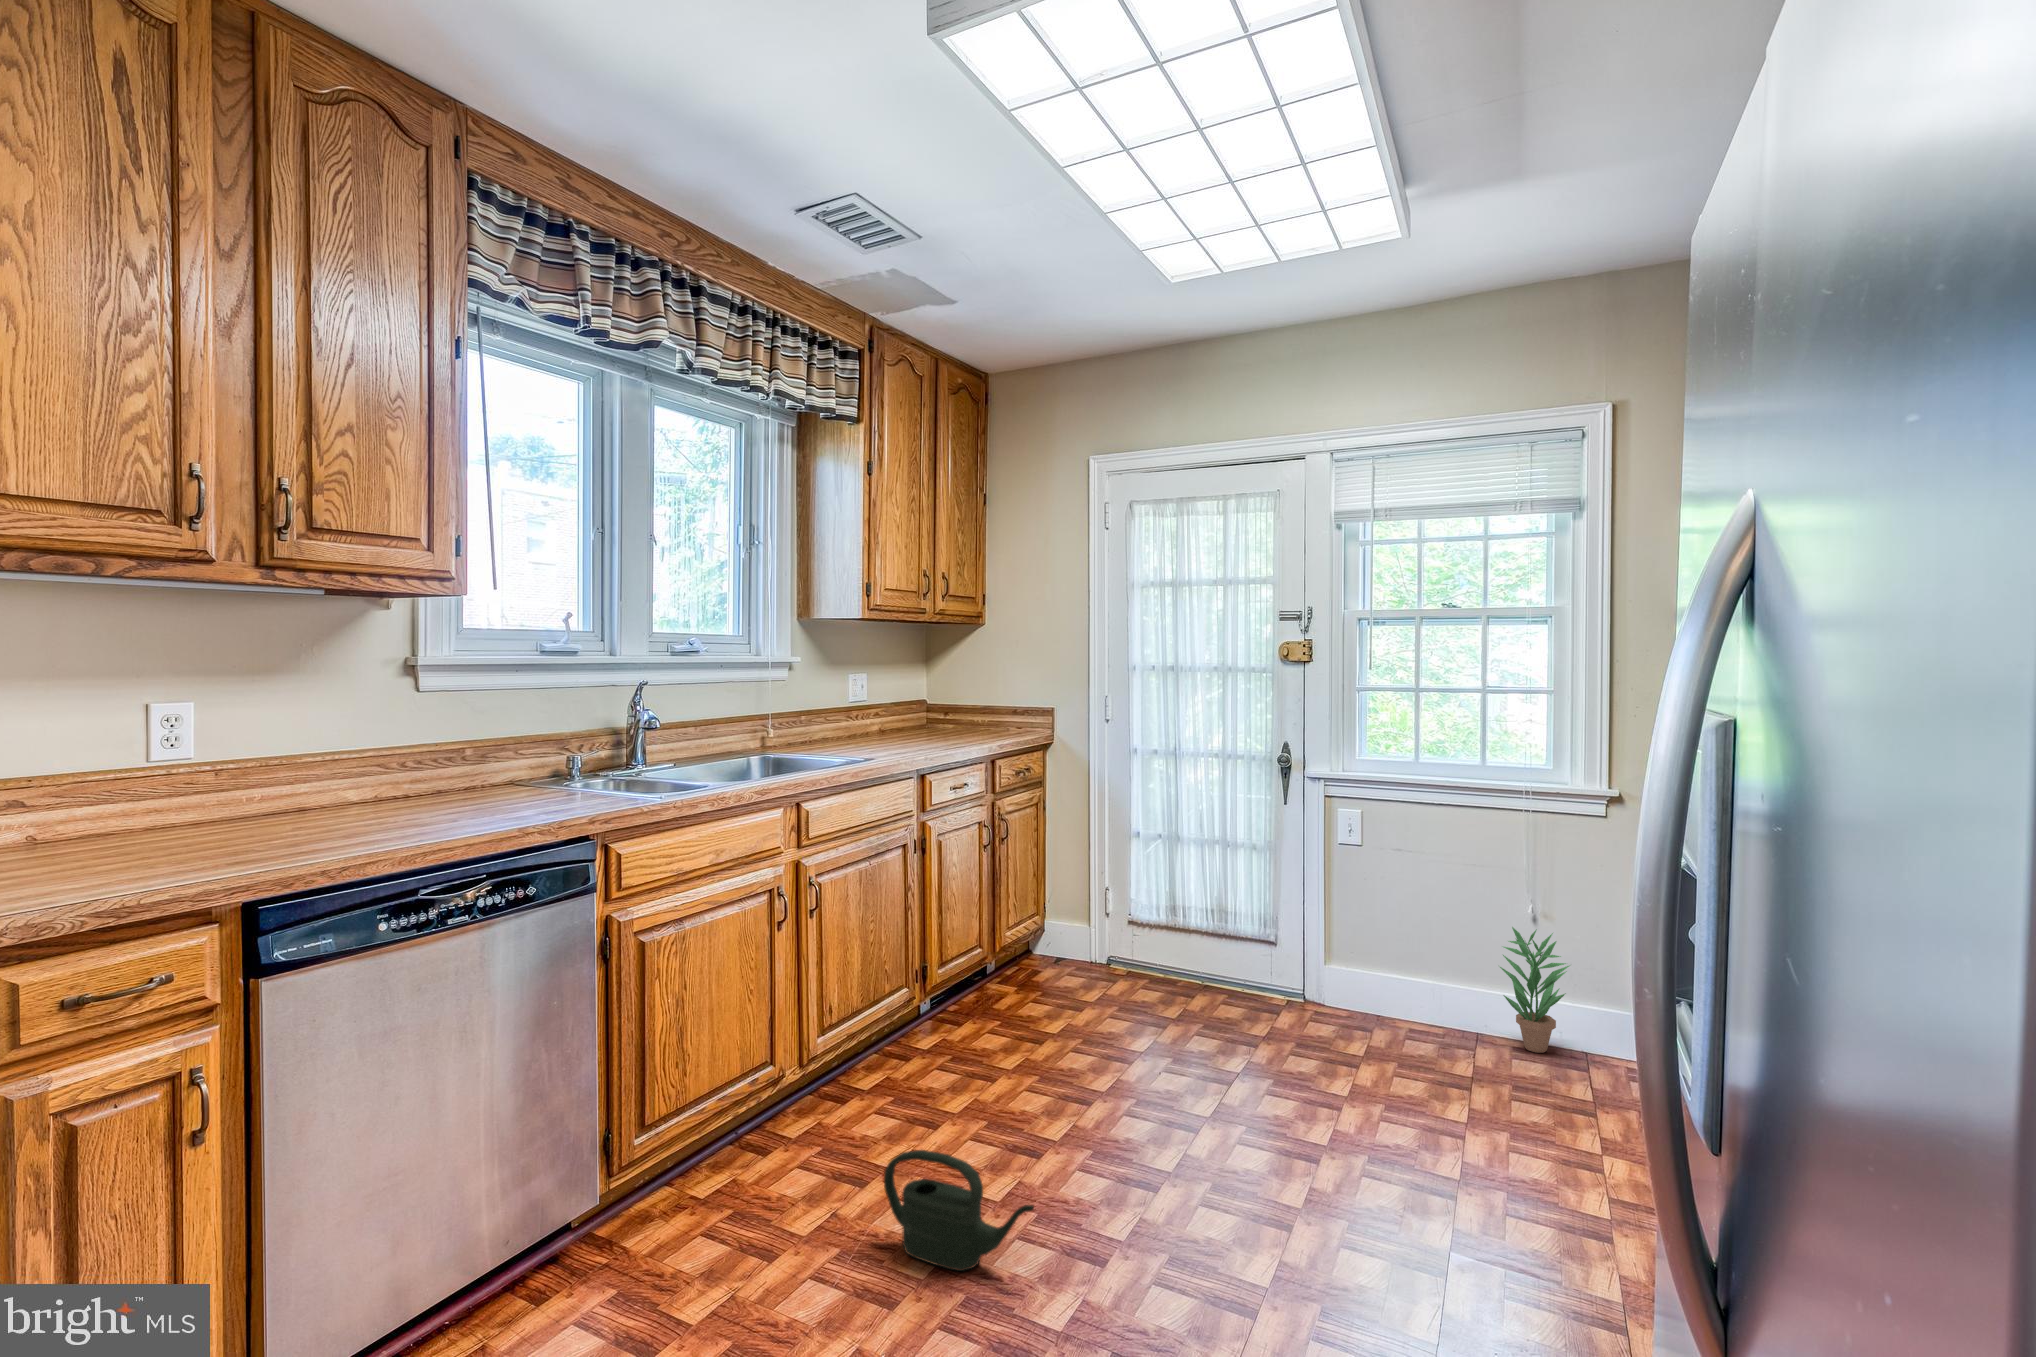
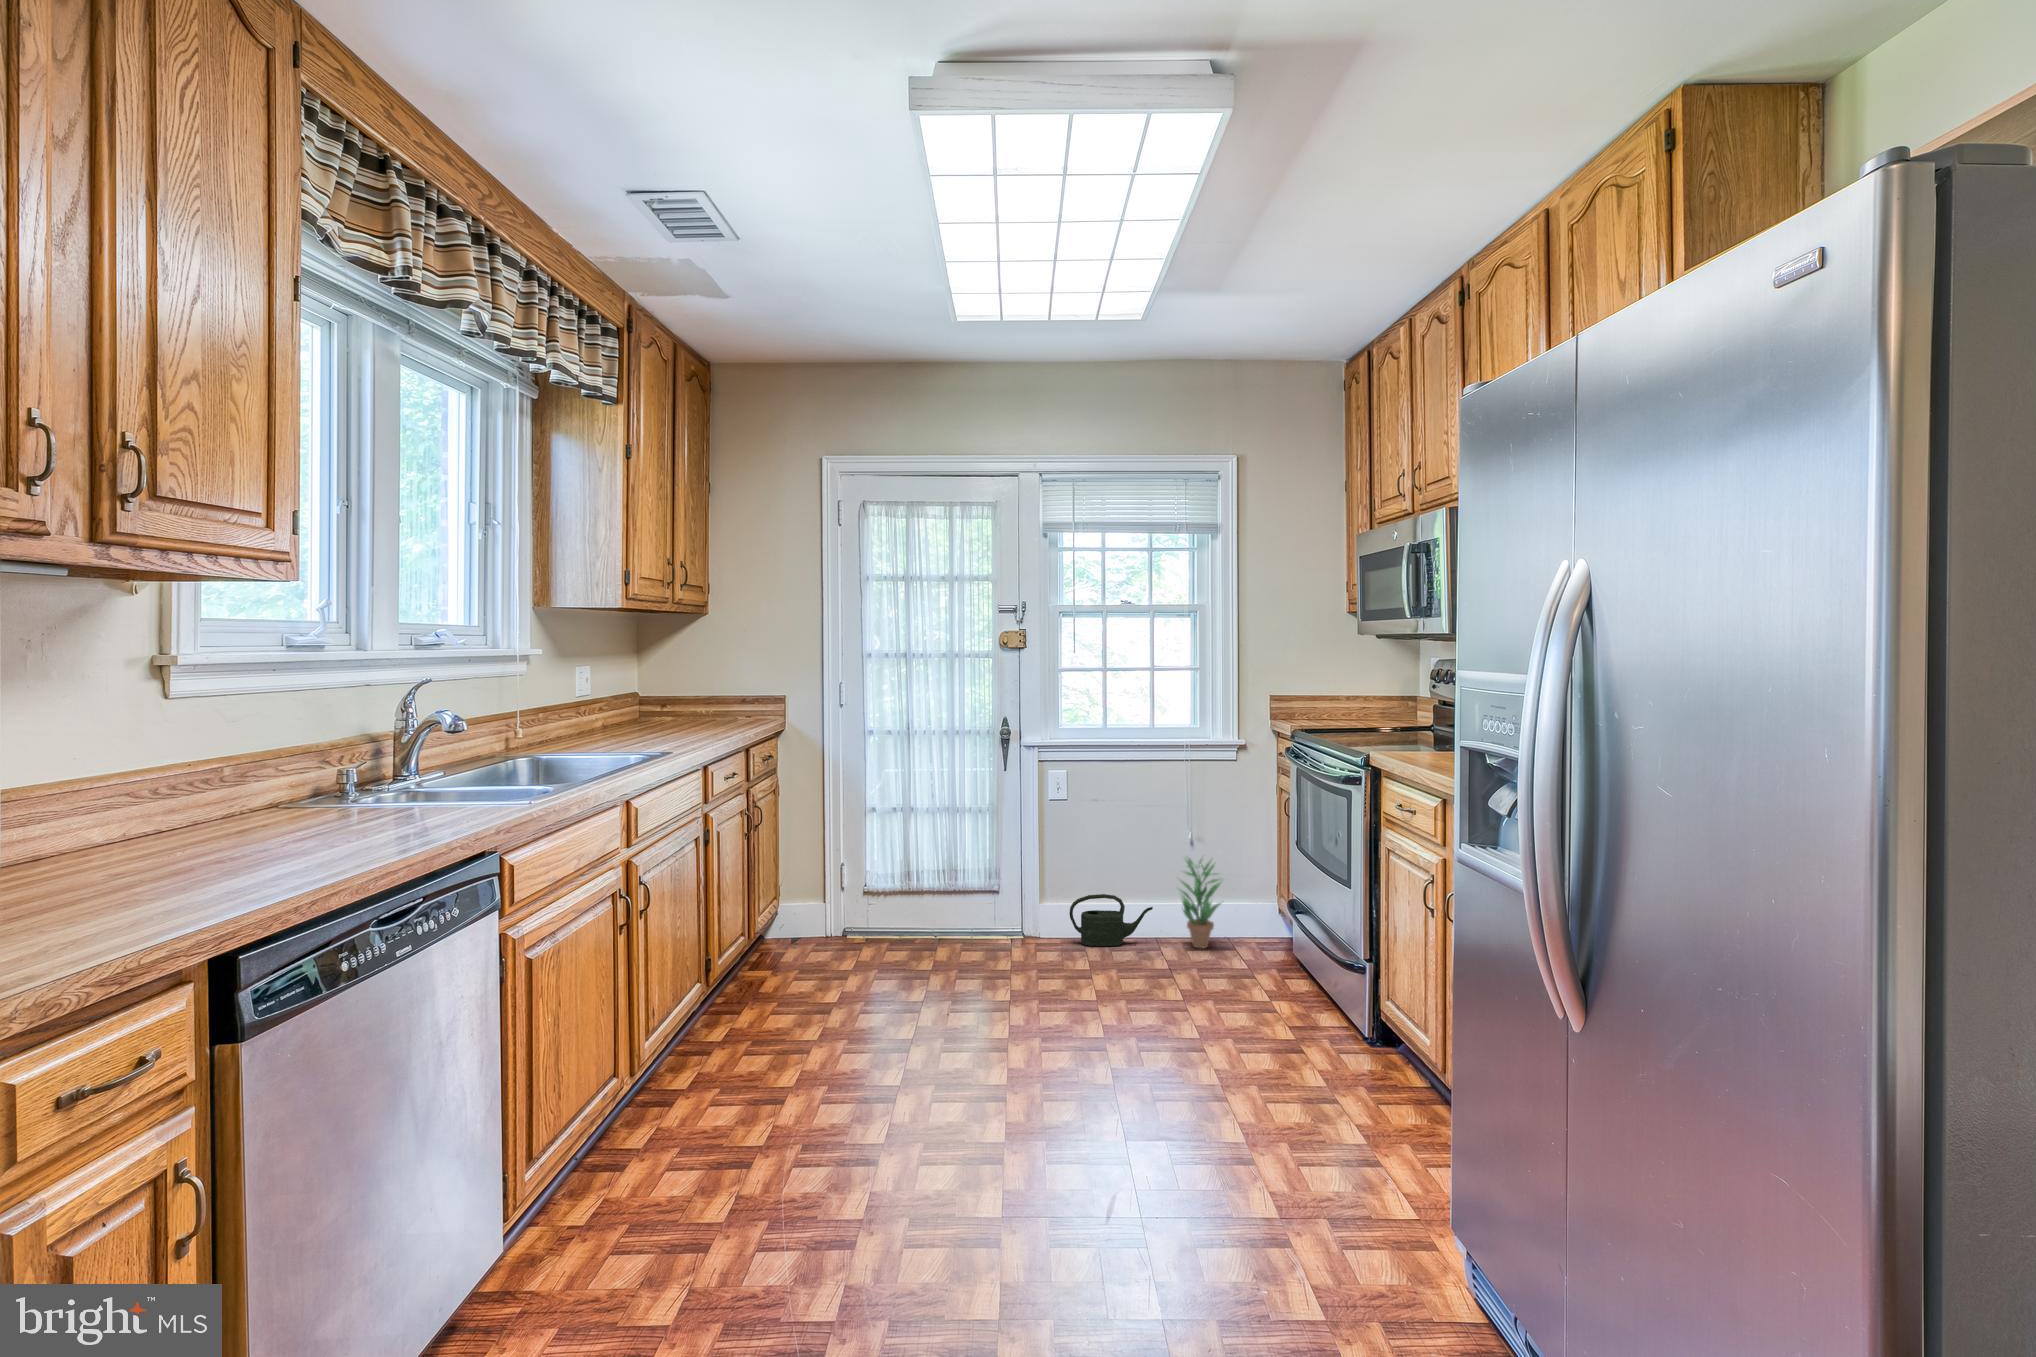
watering can: present [884,1150,1034,1271] -> present [1069,894,1153,946]

